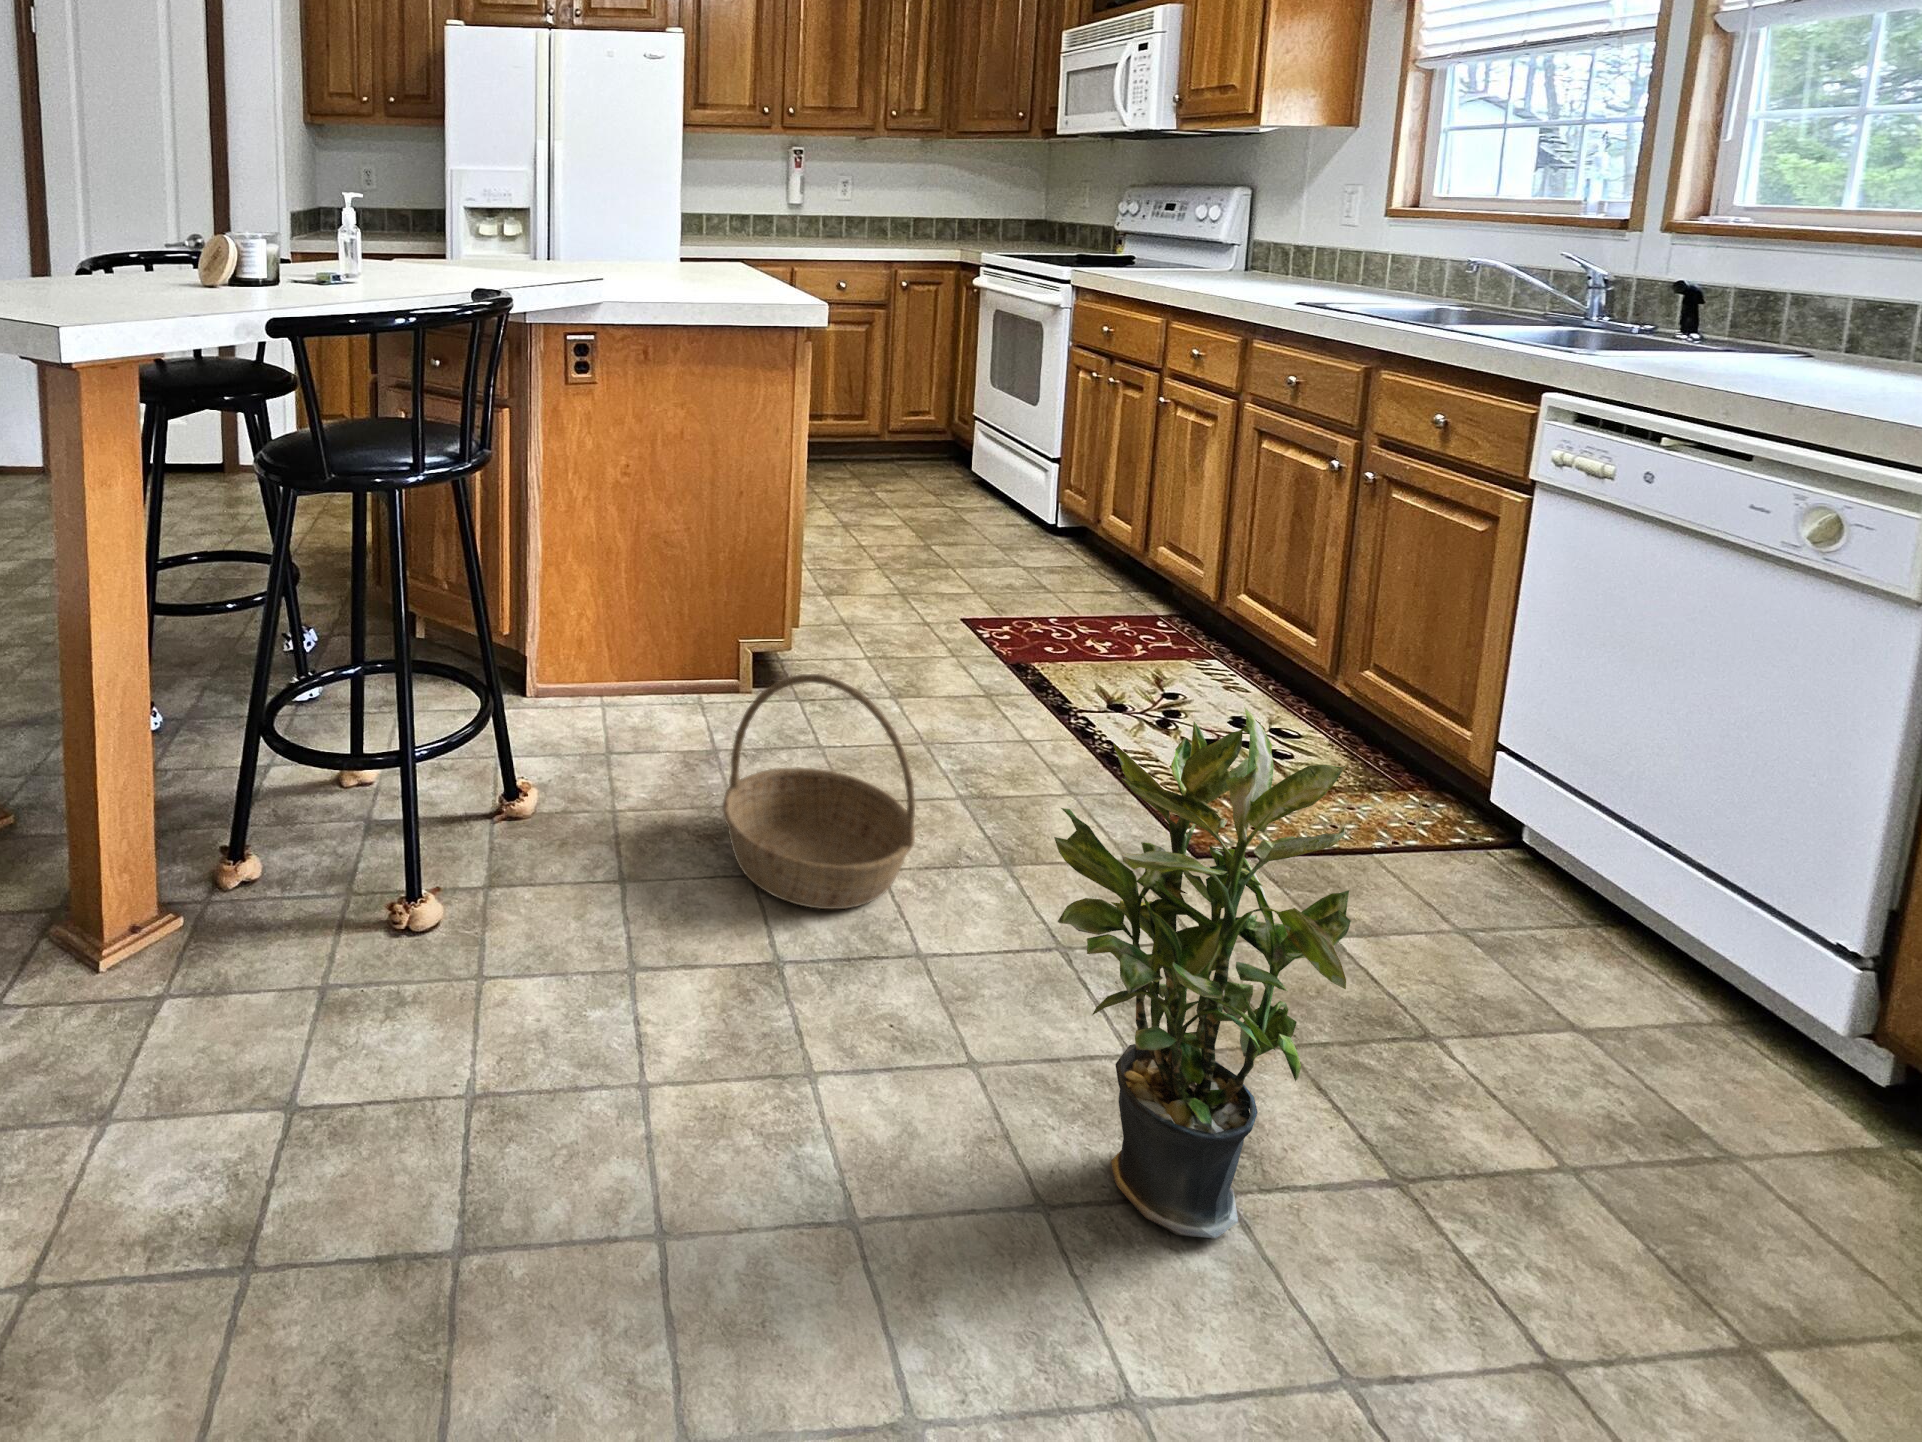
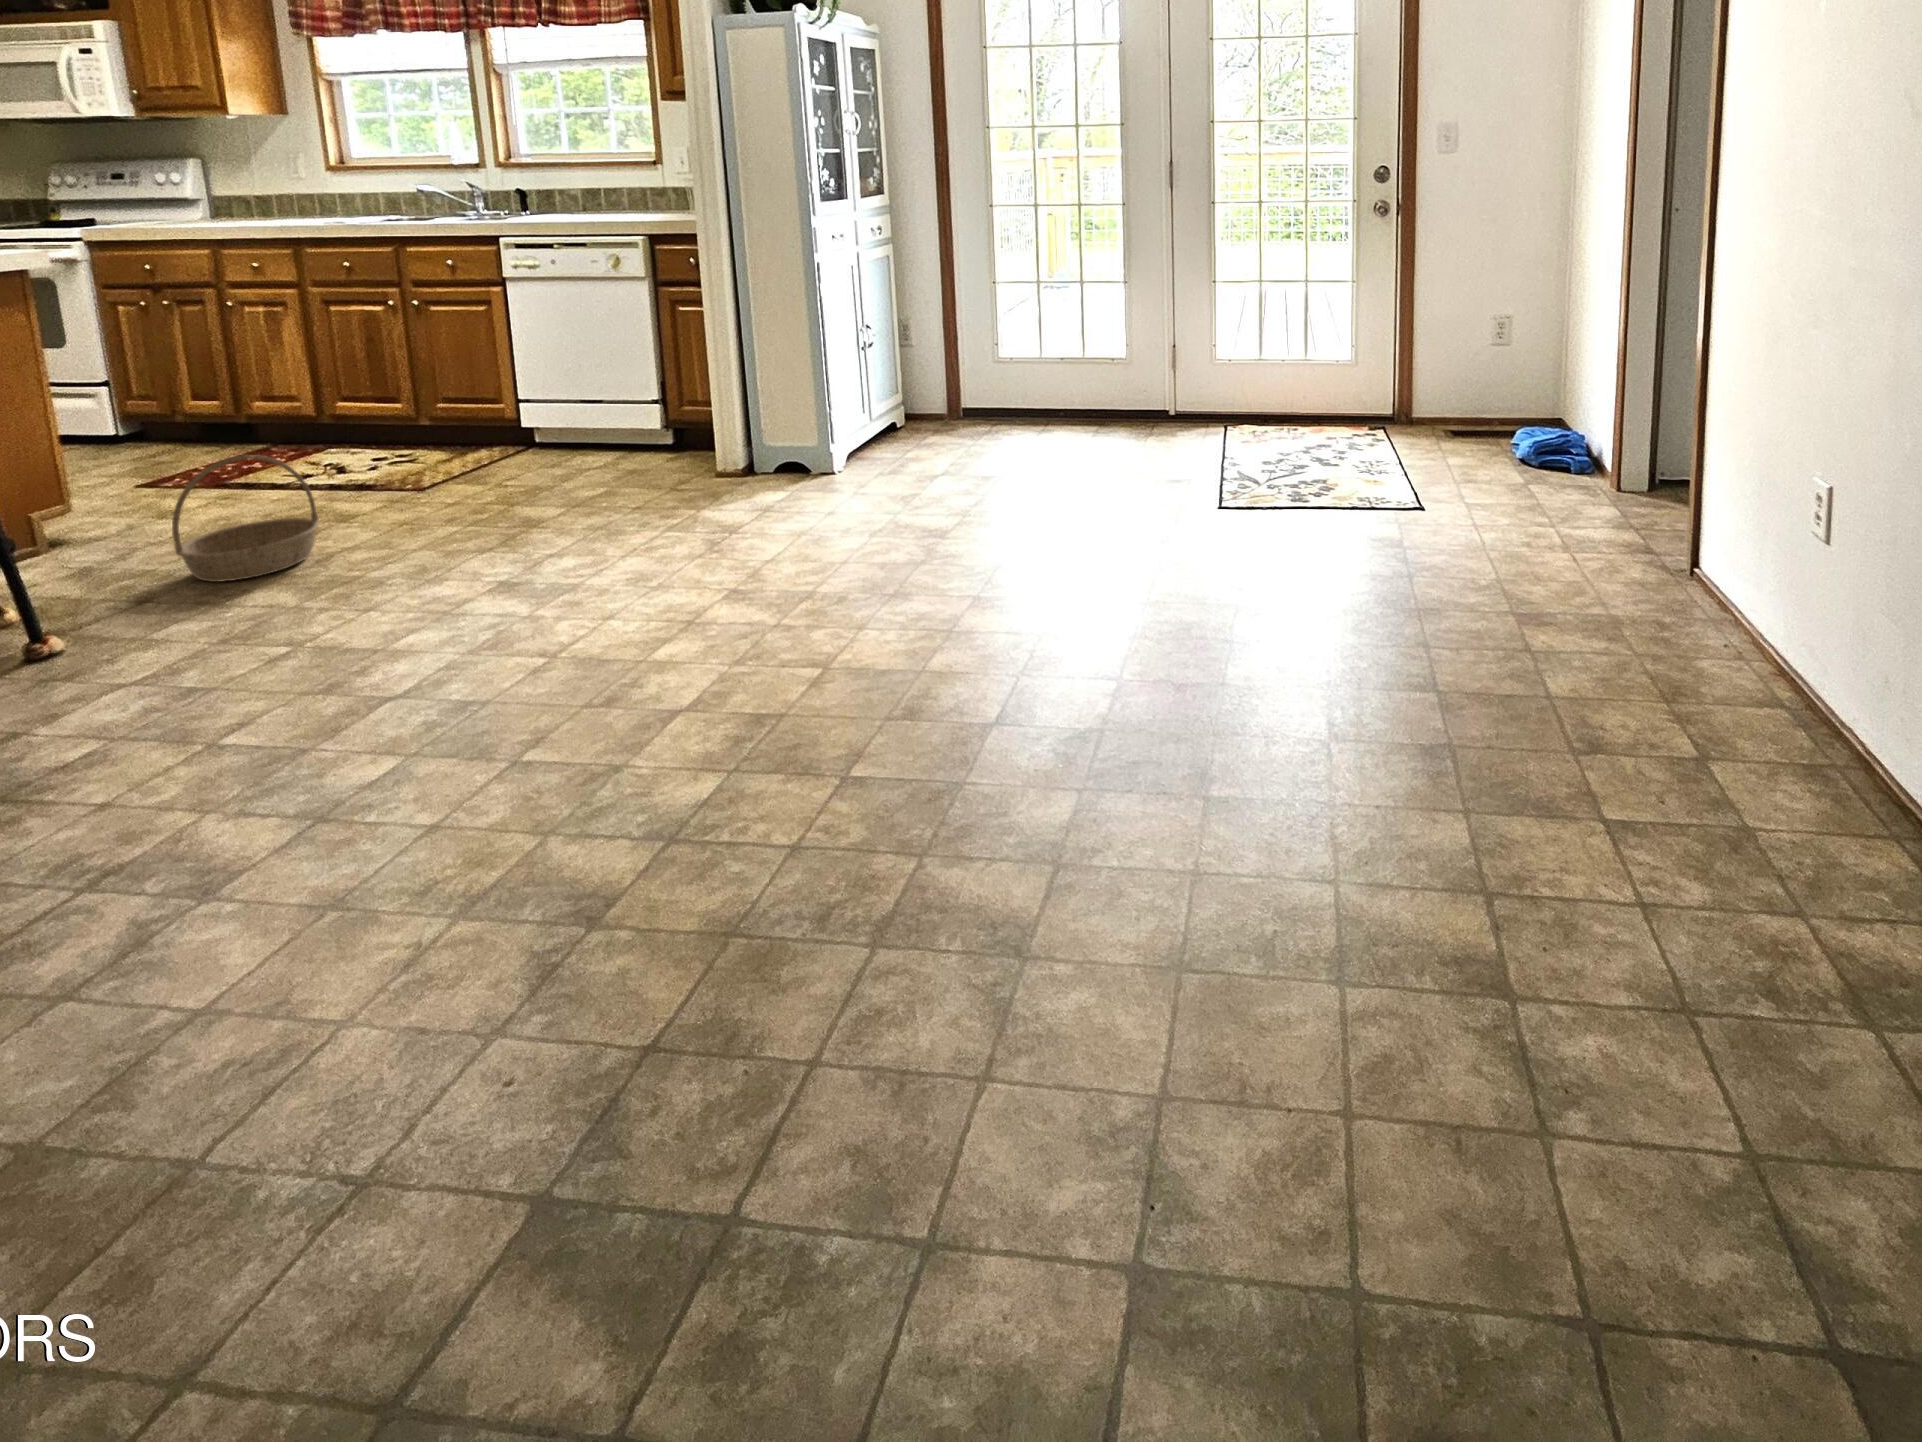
potted plant: present [1054,708,1351,1238] -> none [446,353,565,543]

